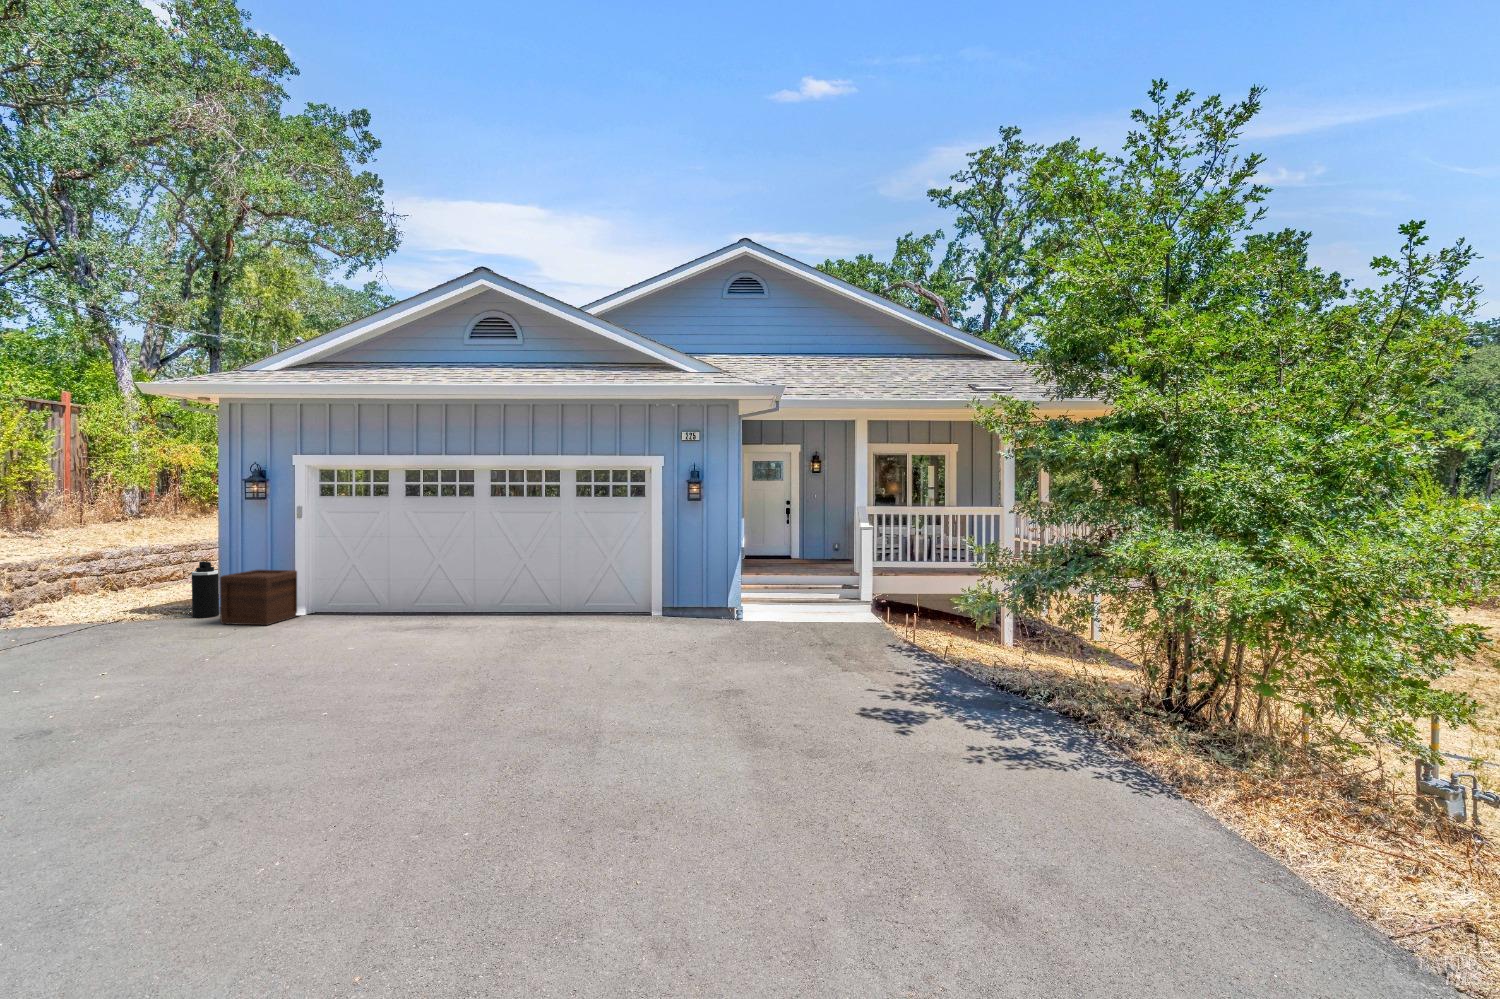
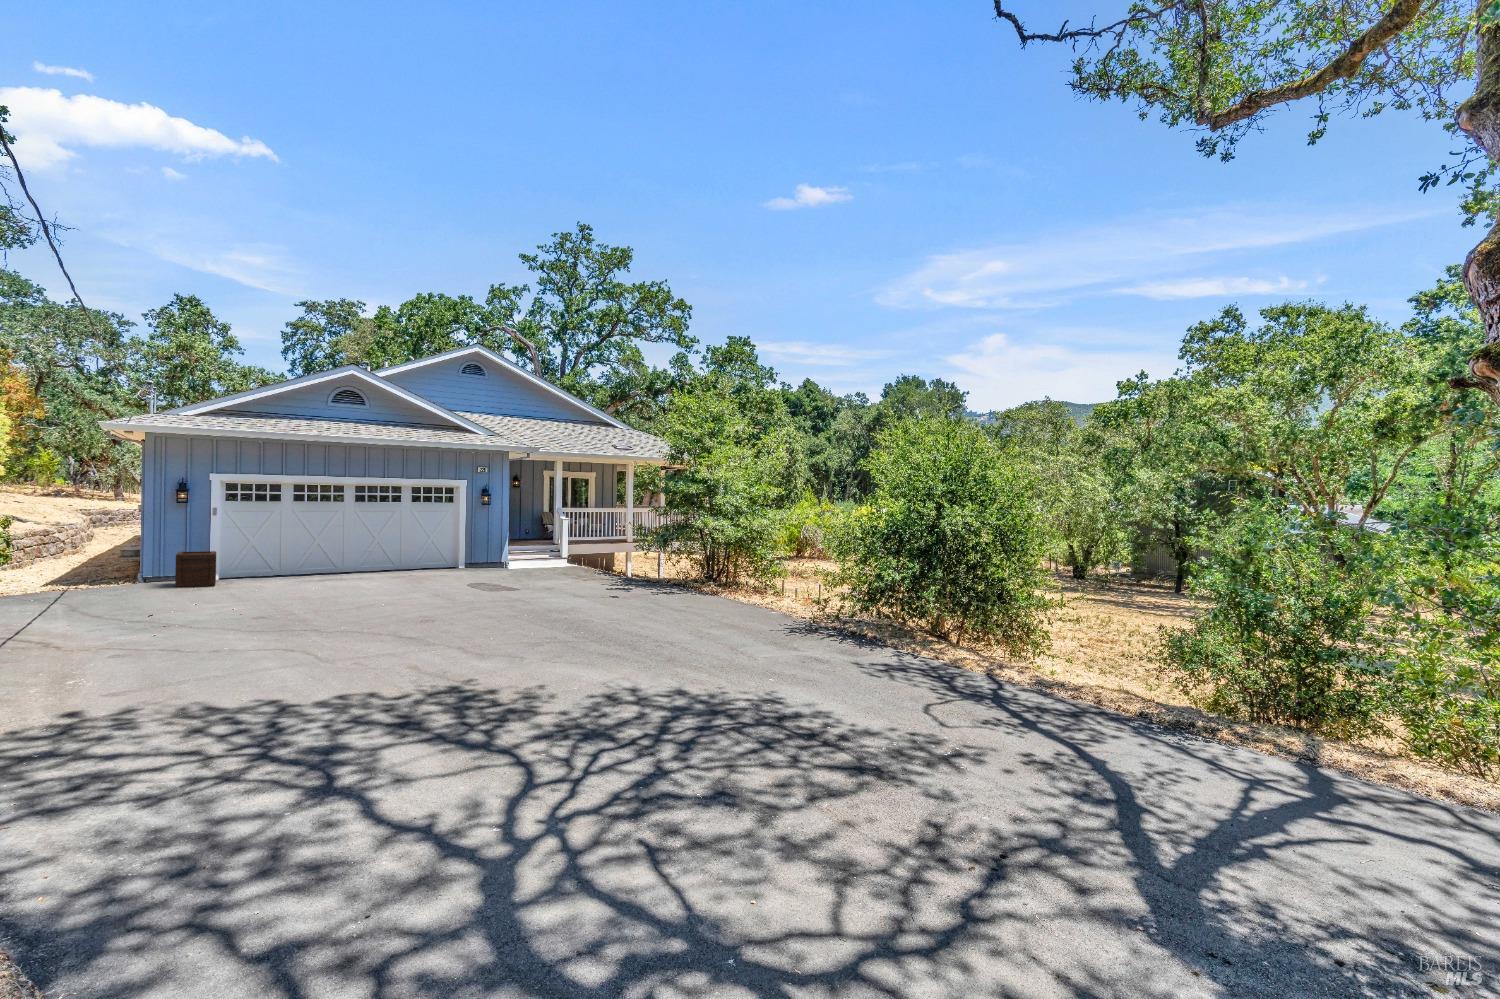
trash can: present [192,561,219,618] -> none [129,547,148,587]

